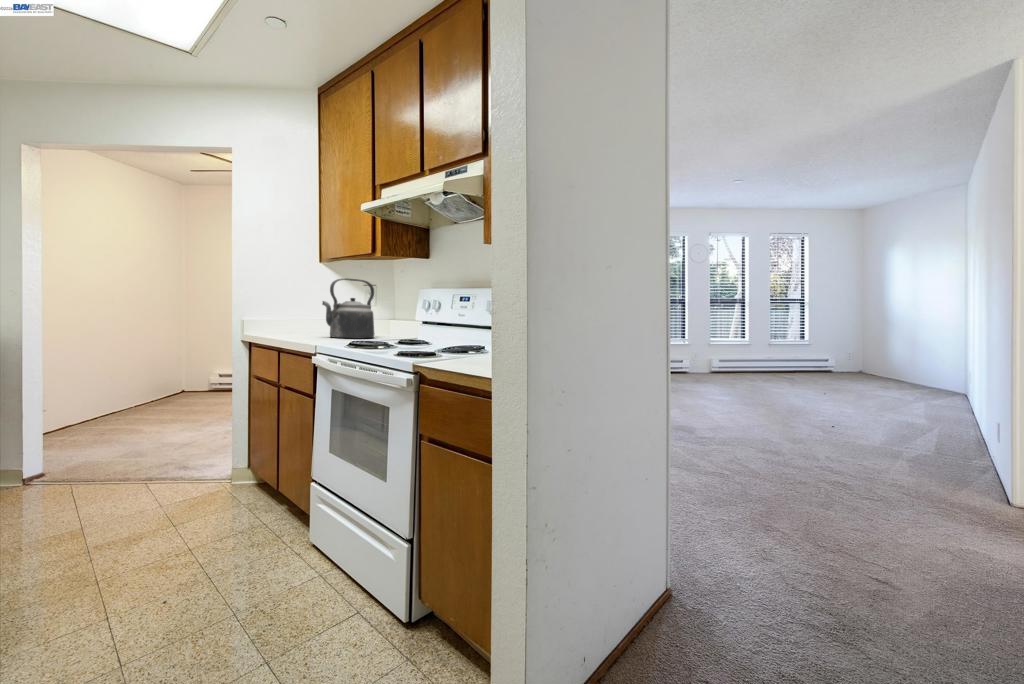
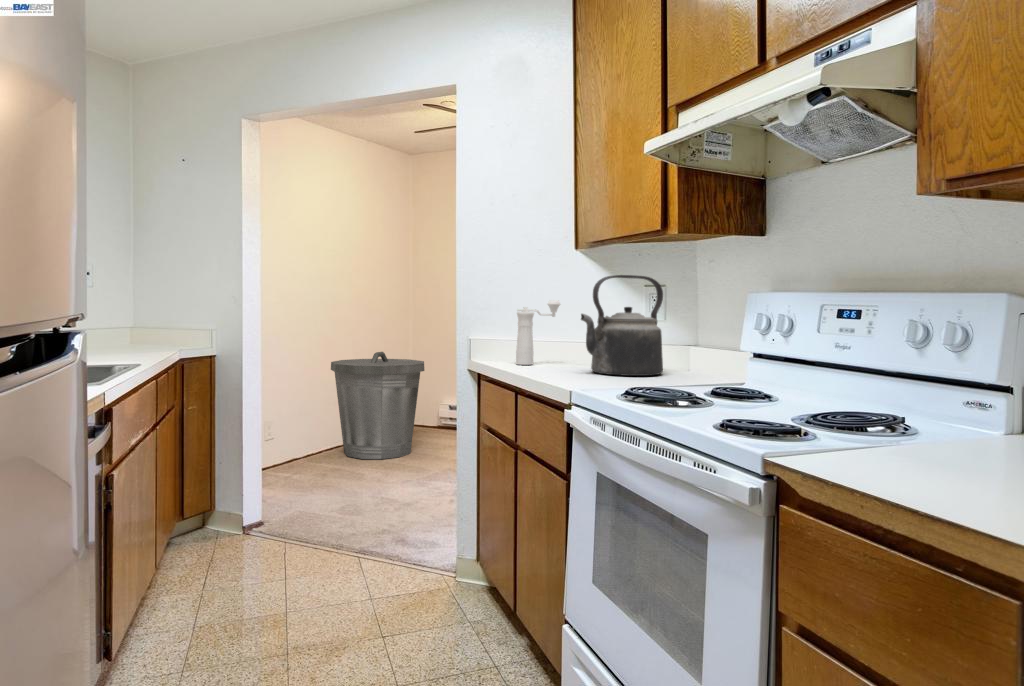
pepper mill: none [277,293,309,334] -> present [516,300,560,365]
trash can: none [102,333,196,418] -> present [331,352,424,459]

